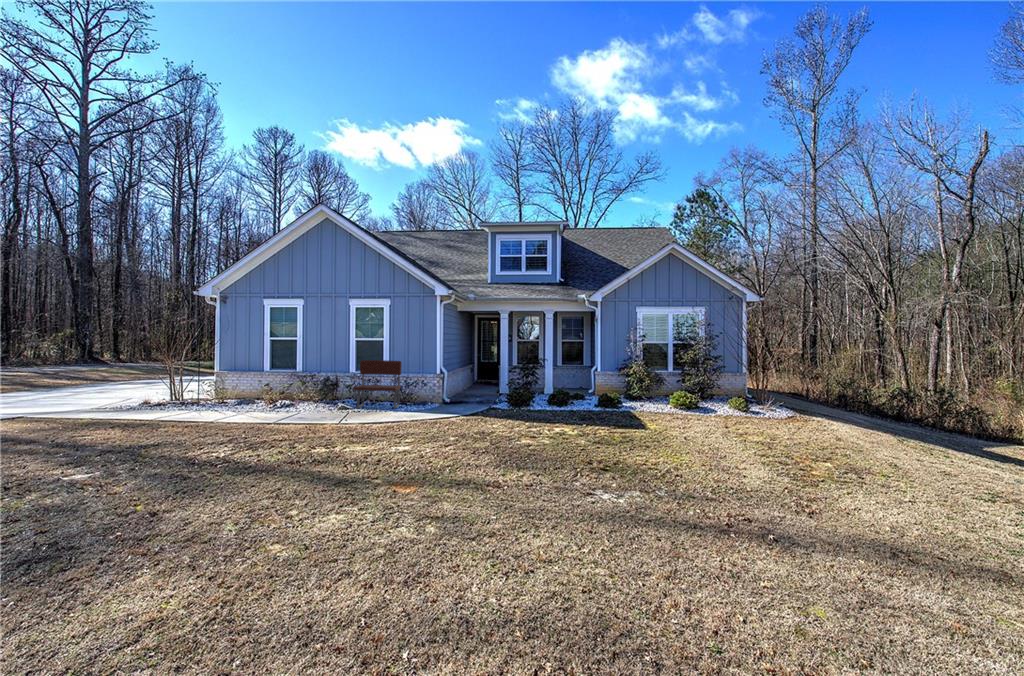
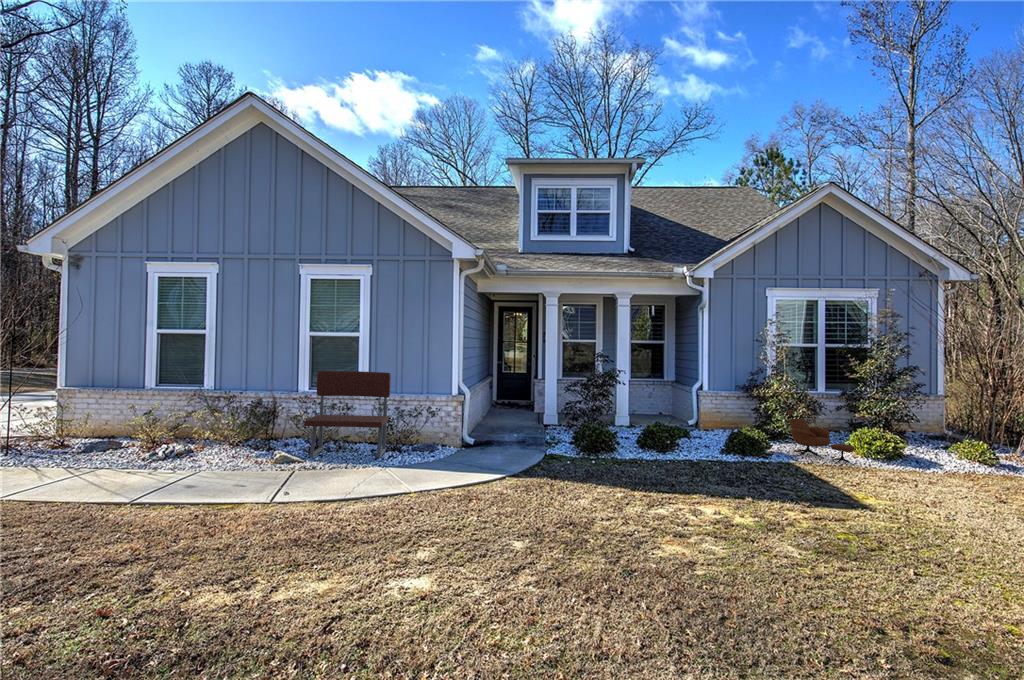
lounge chair: none [643,381,675,414] -> present [788,410,855,466]

